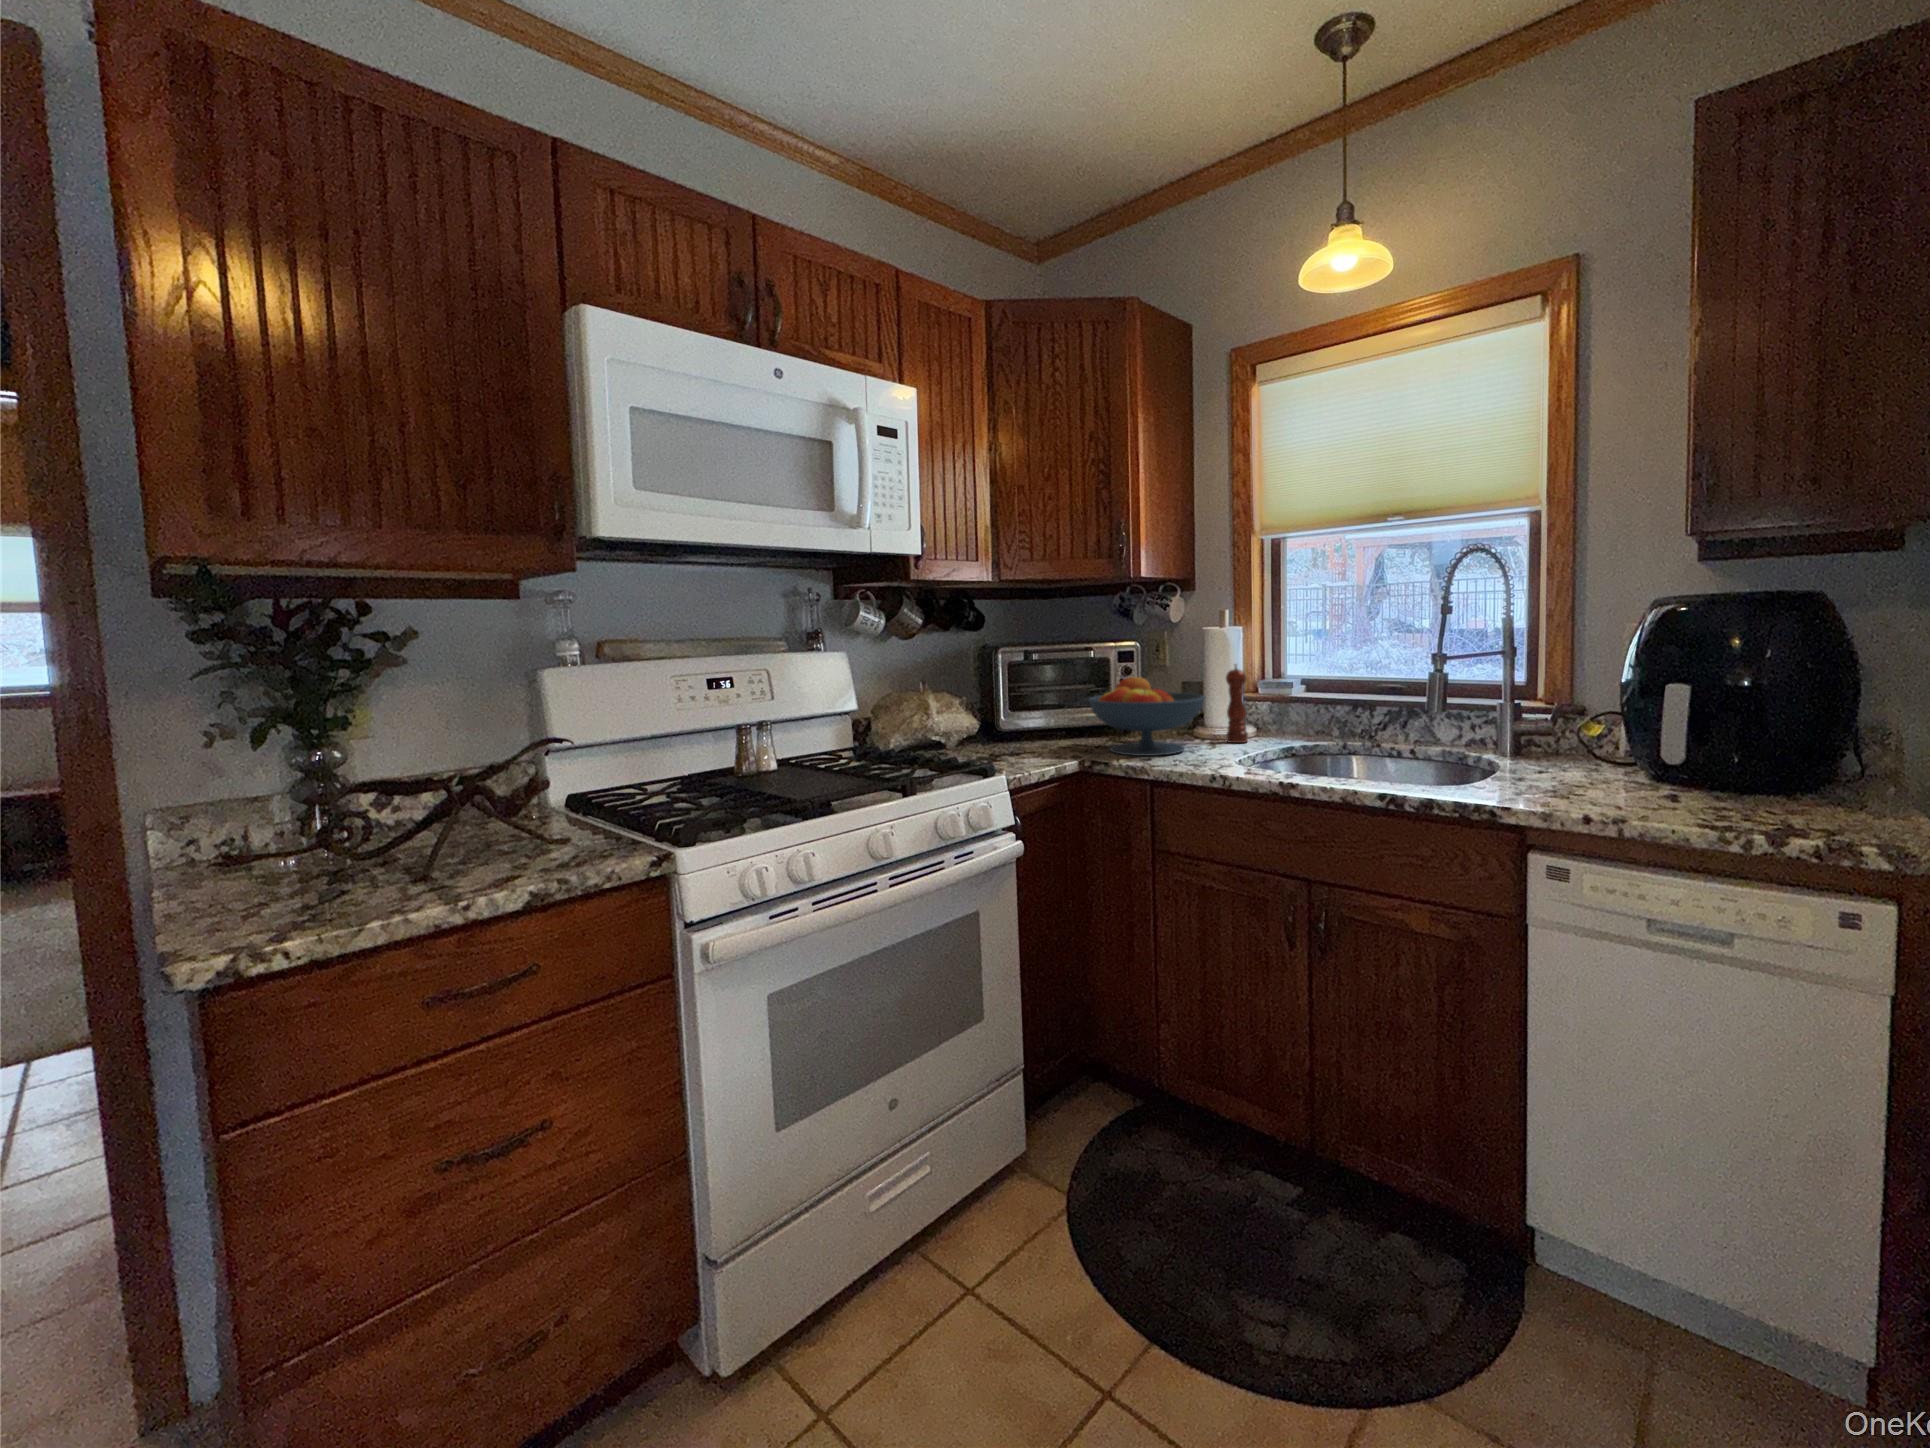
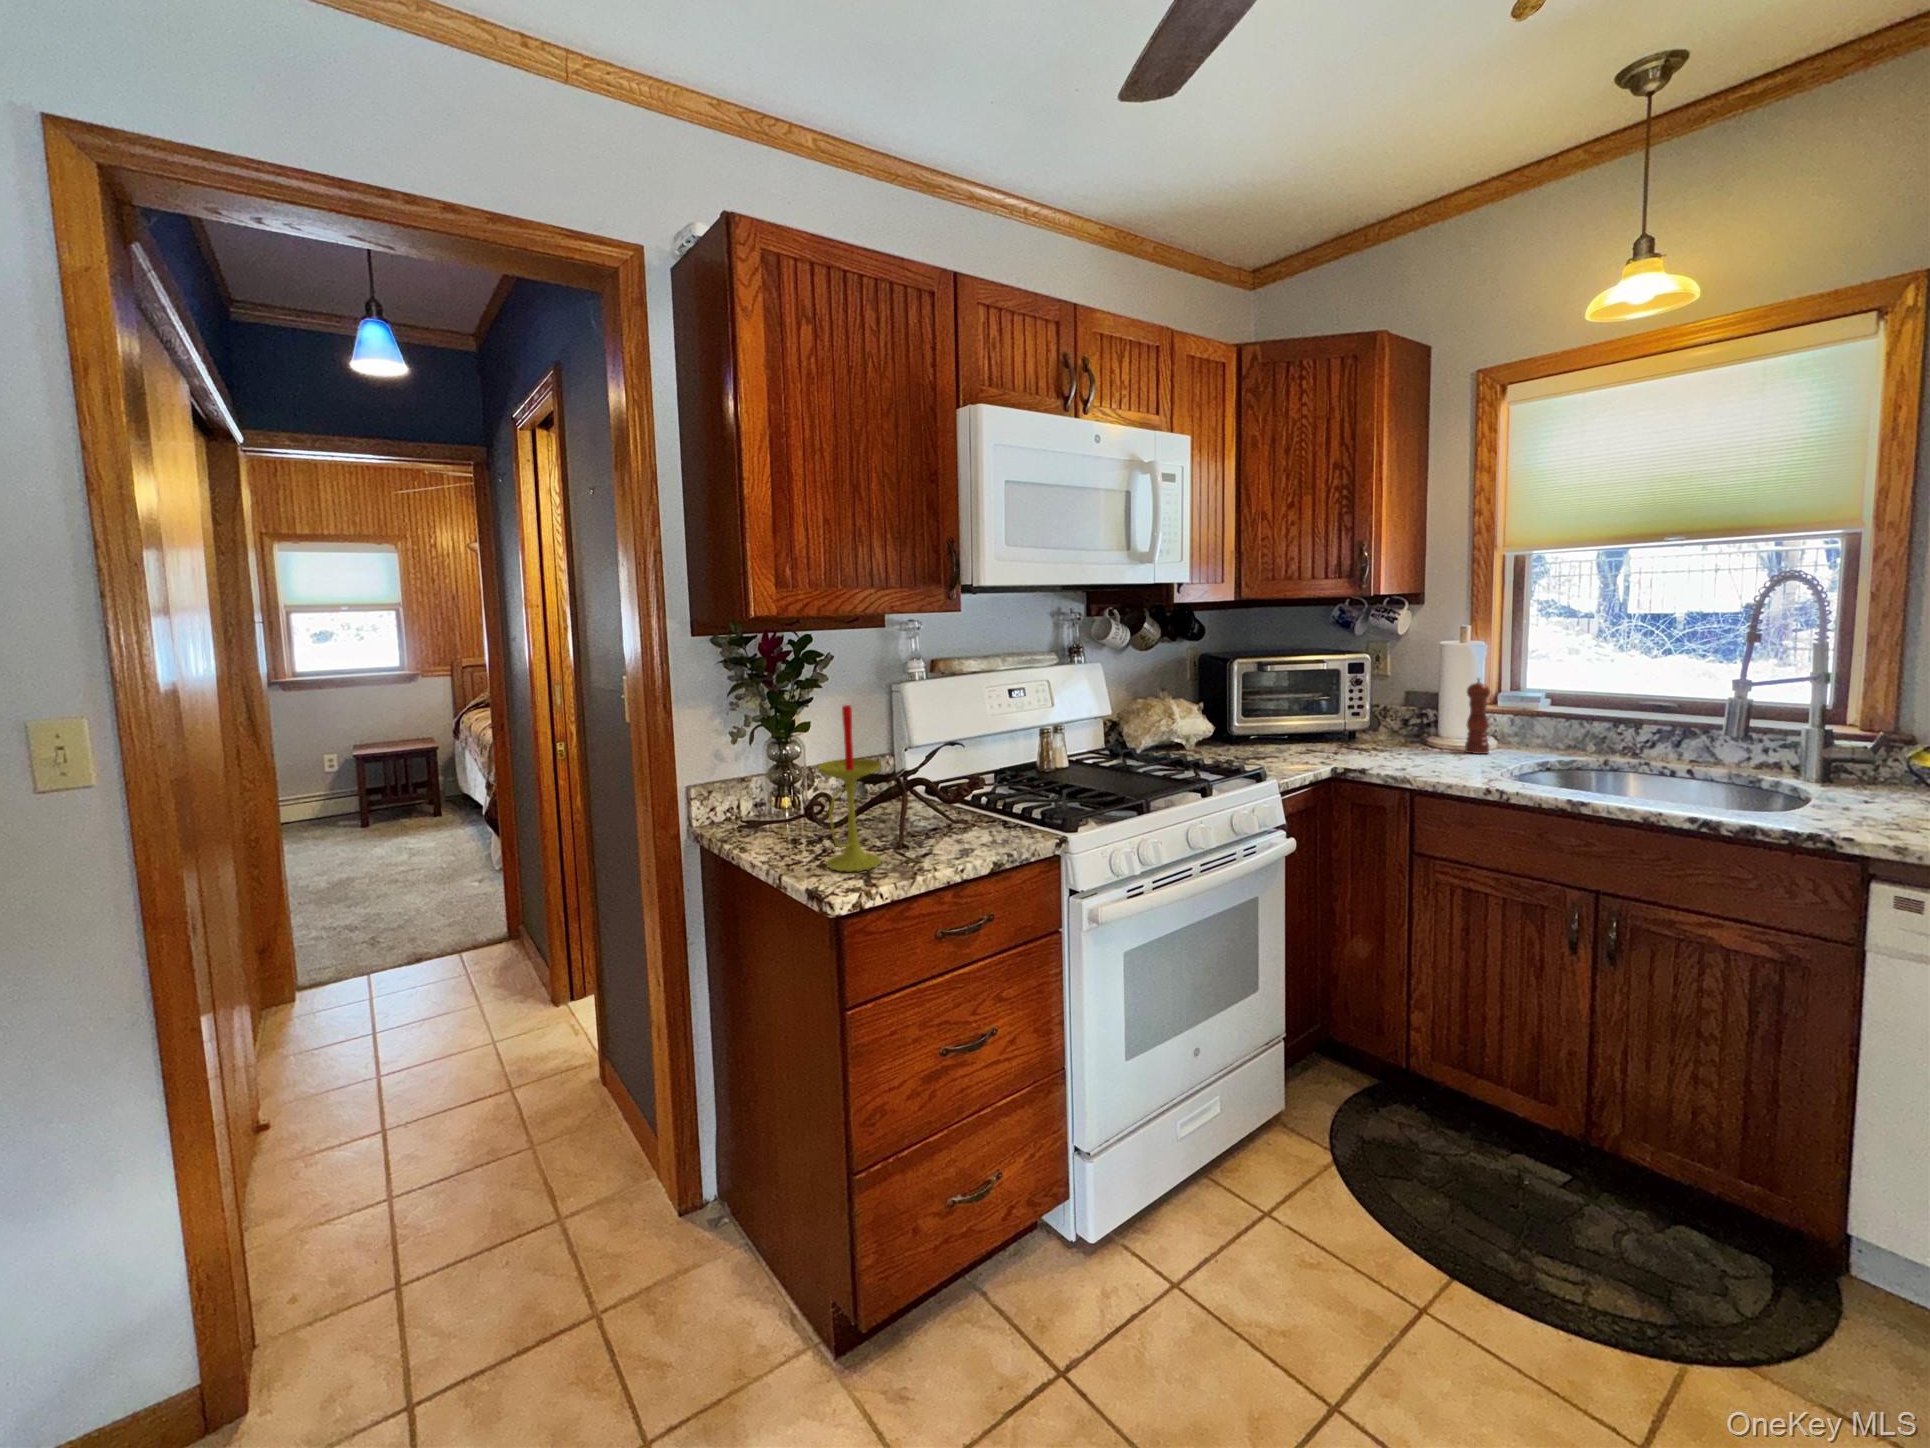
candle: none [212,672,354,923] -> present [818,705,881,872]
fruit bowl: present [1088,677,1205,756] -> none [1331,688,1457,765]

